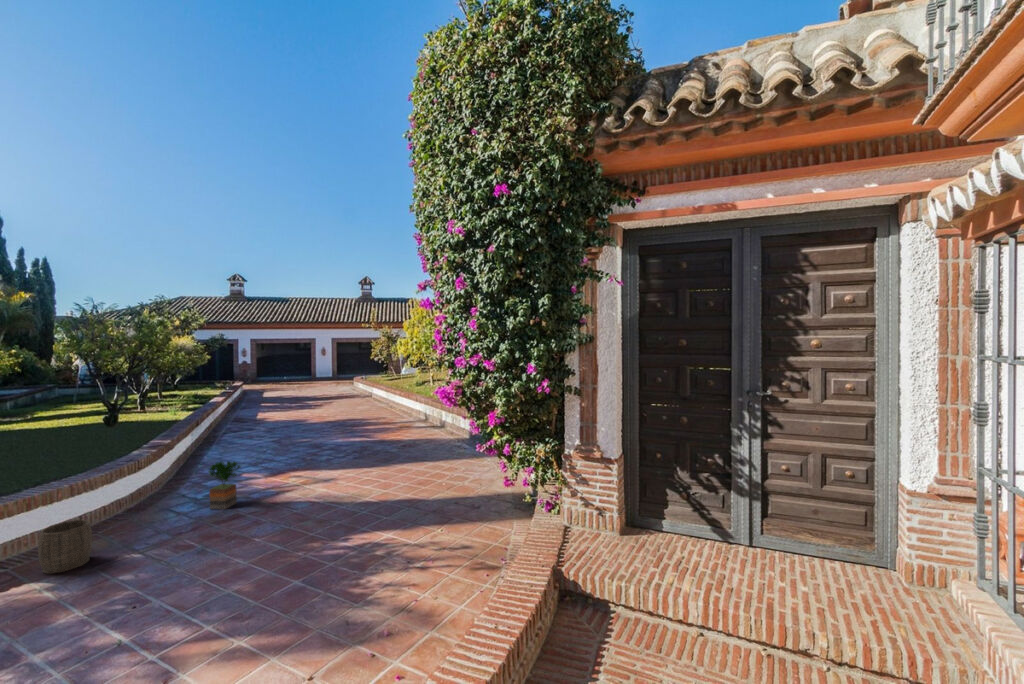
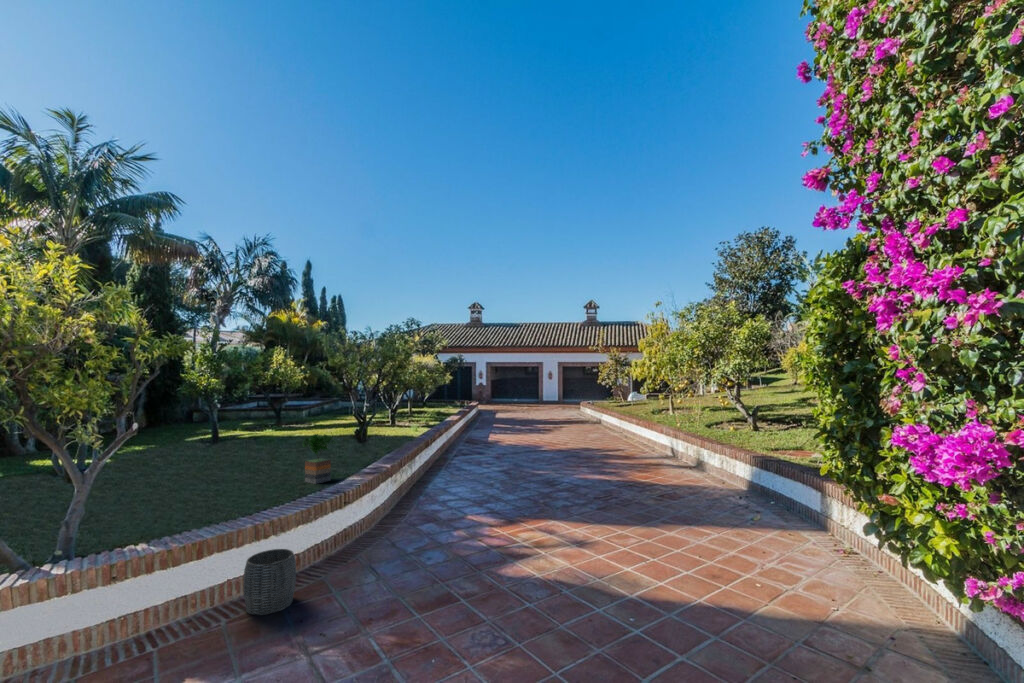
potted tree: present [209,461,241,509] -> present [303,434,336,484]

